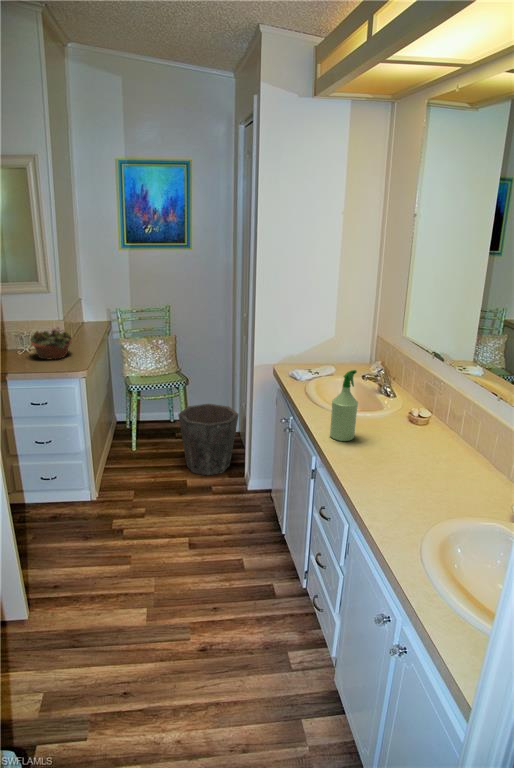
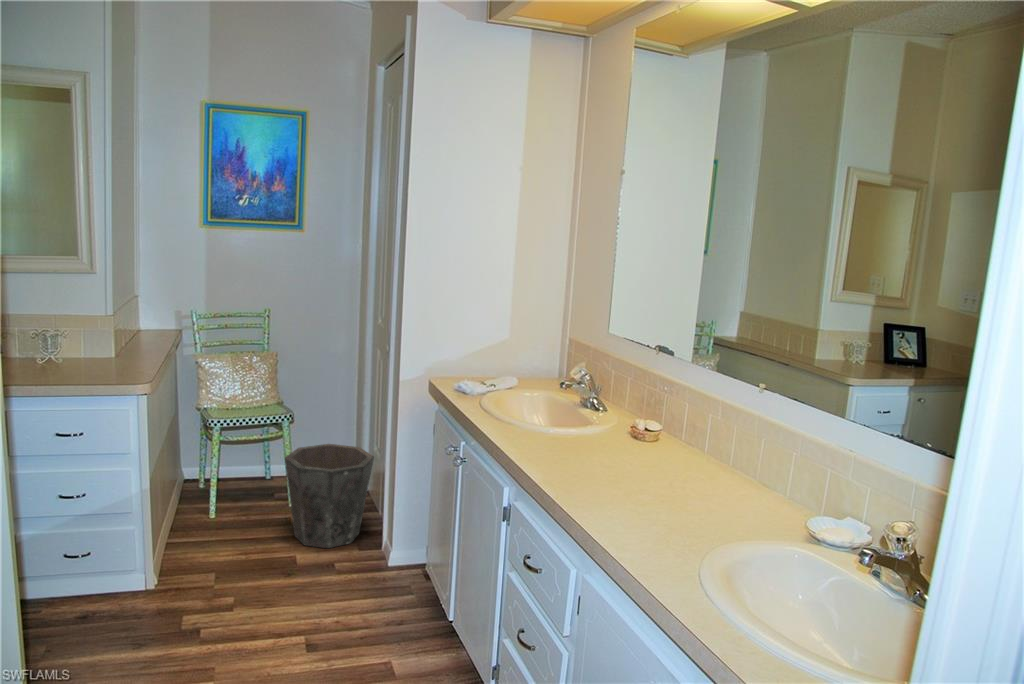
succulent planter: present [30,327,72,359] -> none [56,323,126,372]
spray bottle: present [330,370,358,441] -> none [531,360,571,459]

